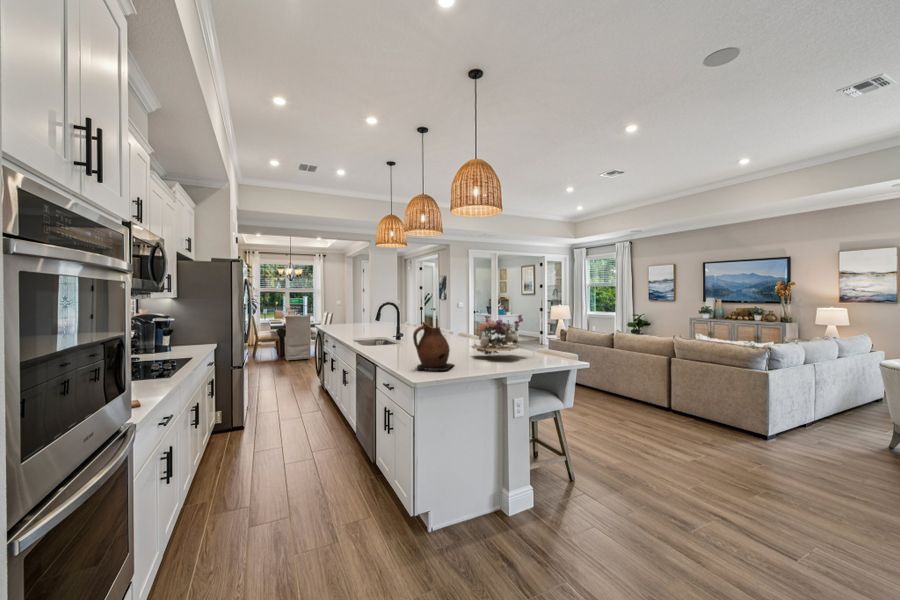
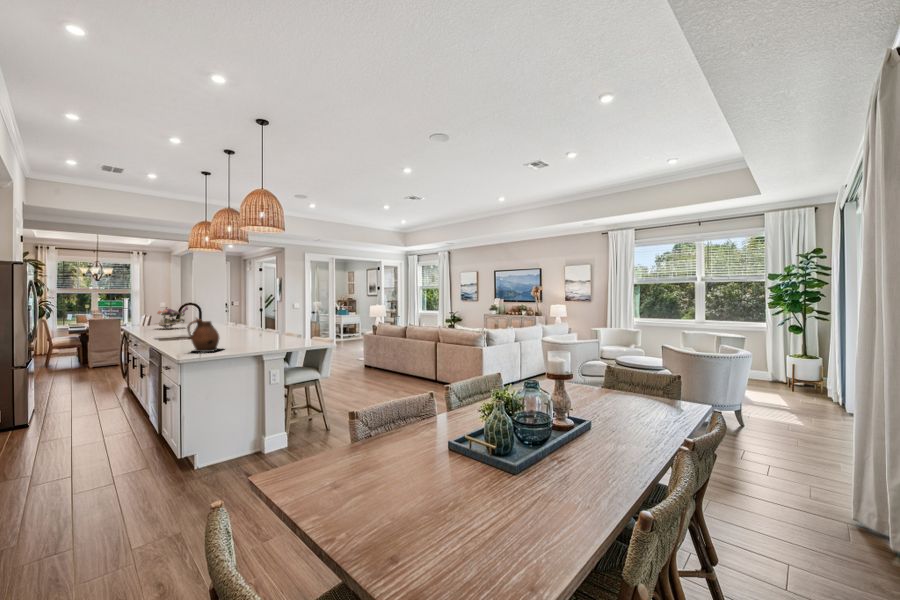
flower arrangement: present [471,315,525,356] -> present [157,306,188,328]

